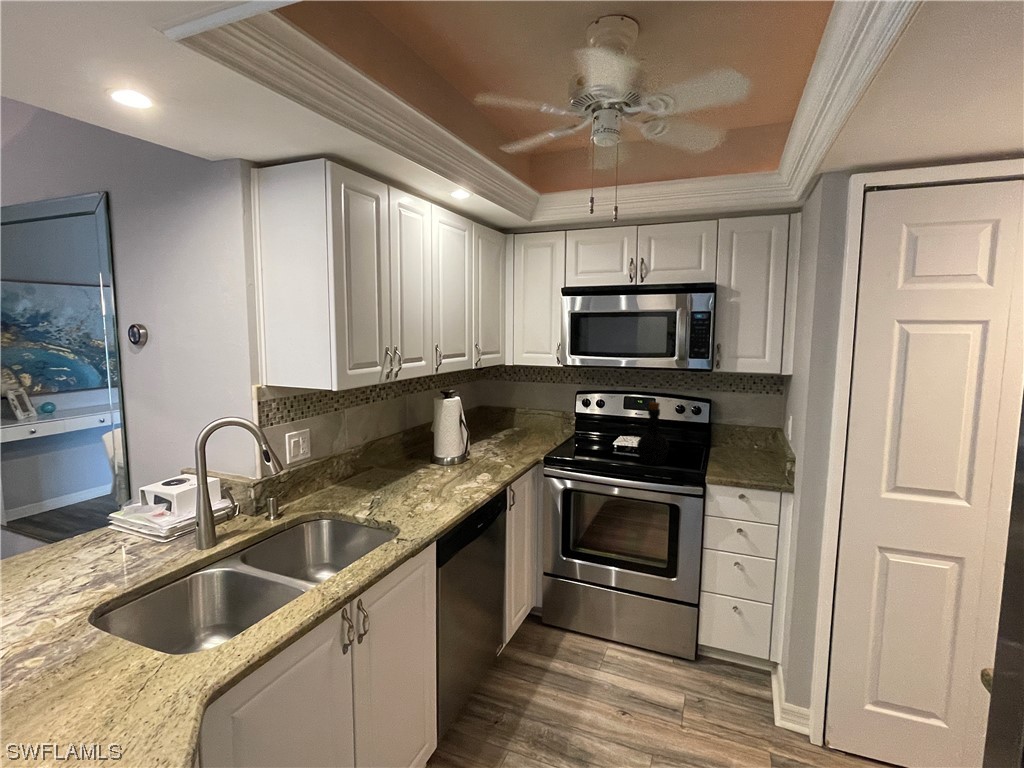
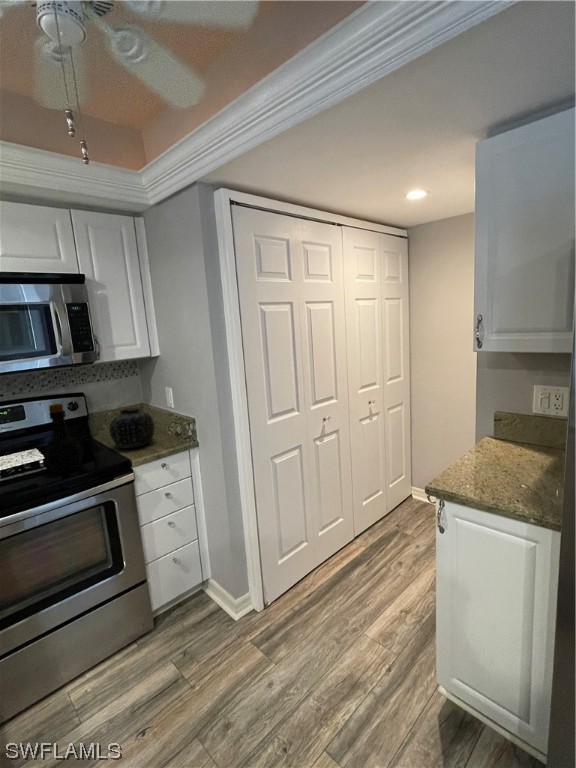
vase: none [704,425,753,468] -> present [110,407,154,448]

